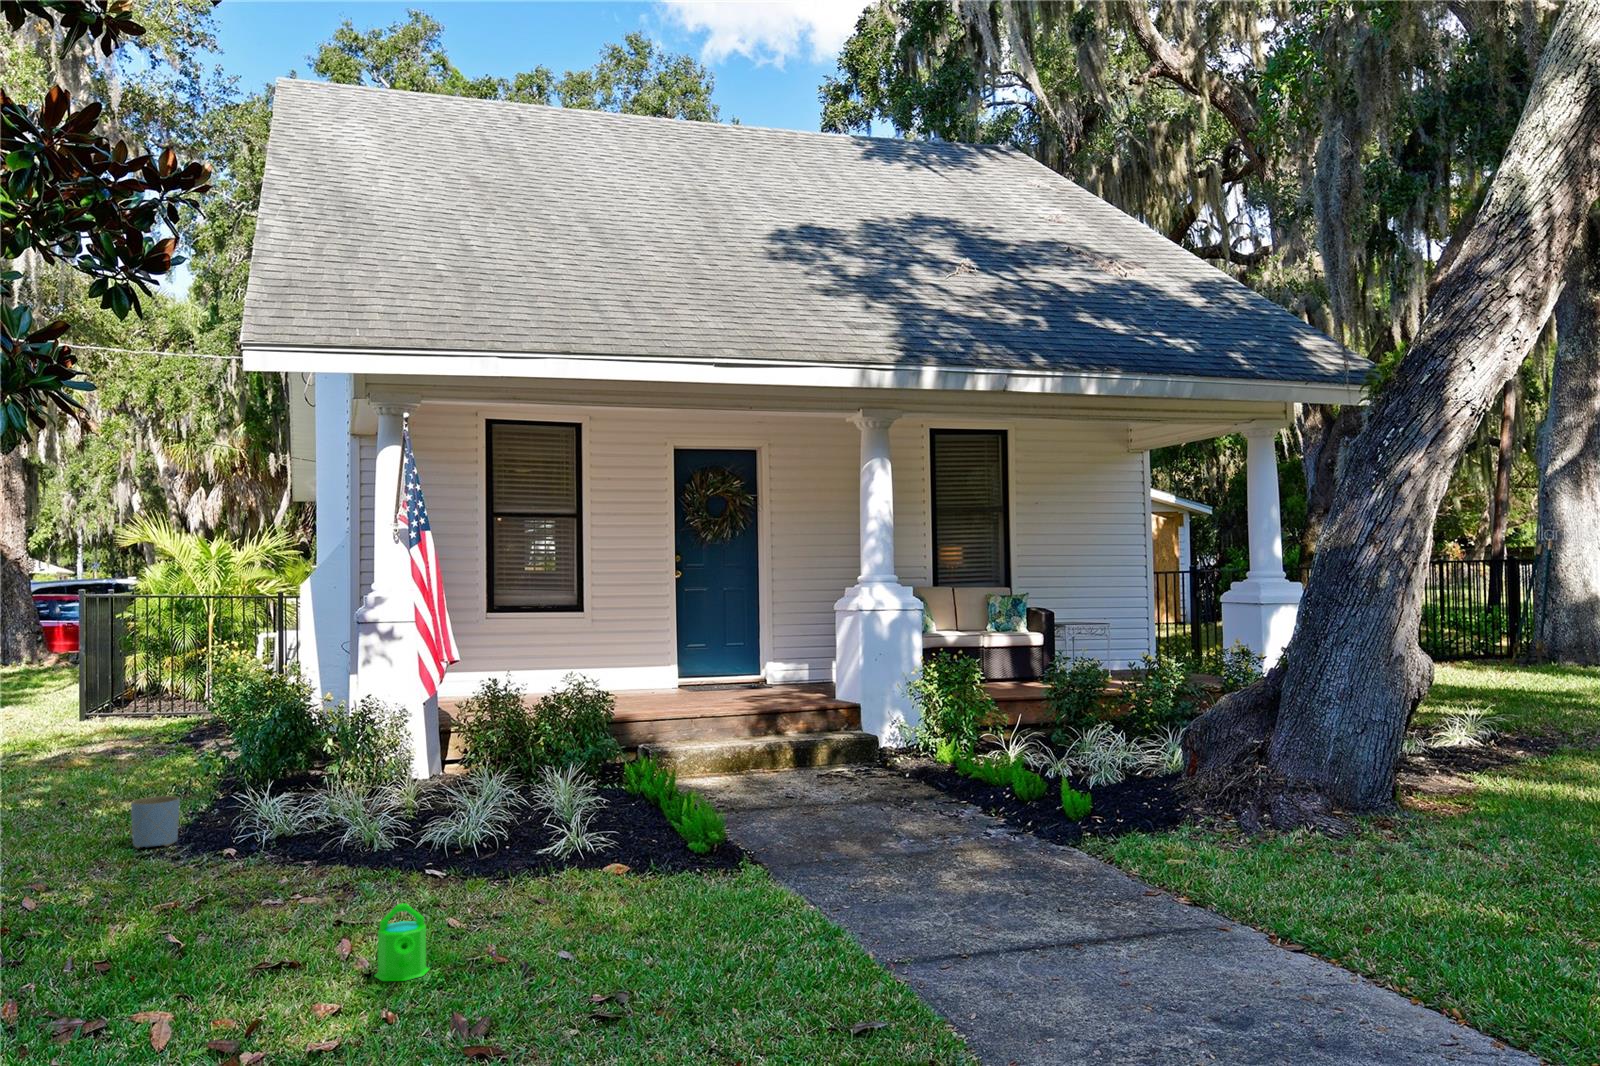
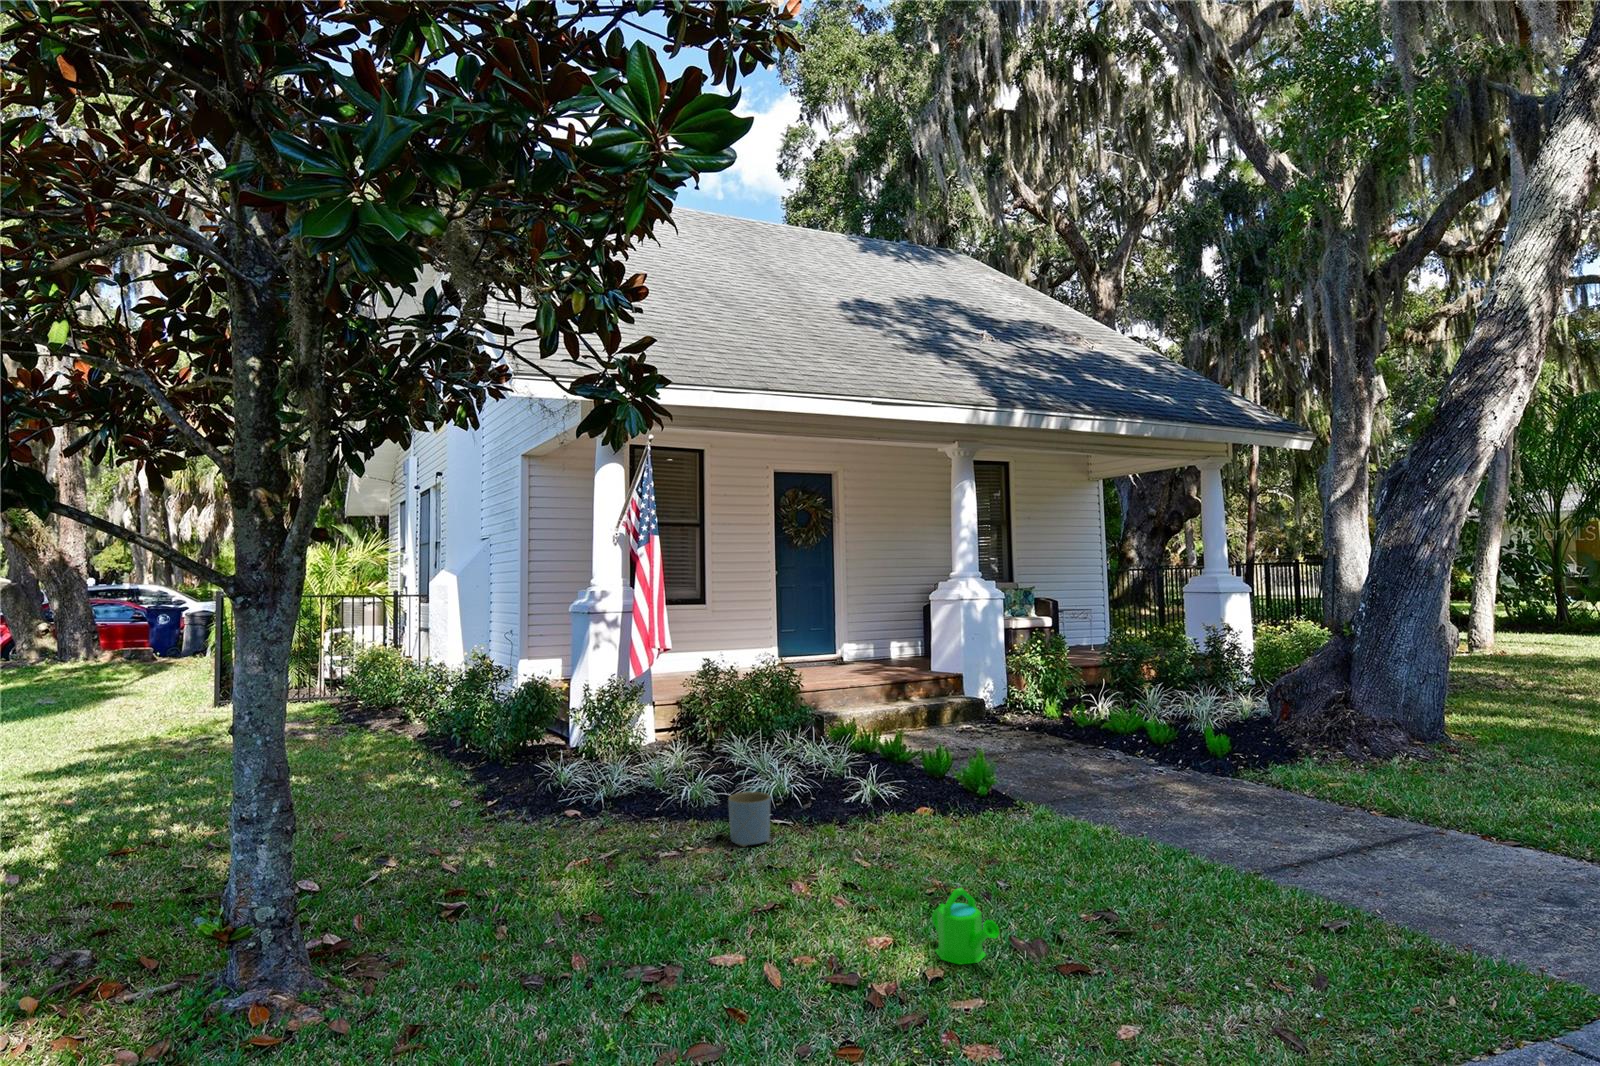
planter: present [131,796,180,848] -> present [728,792,771,847]

